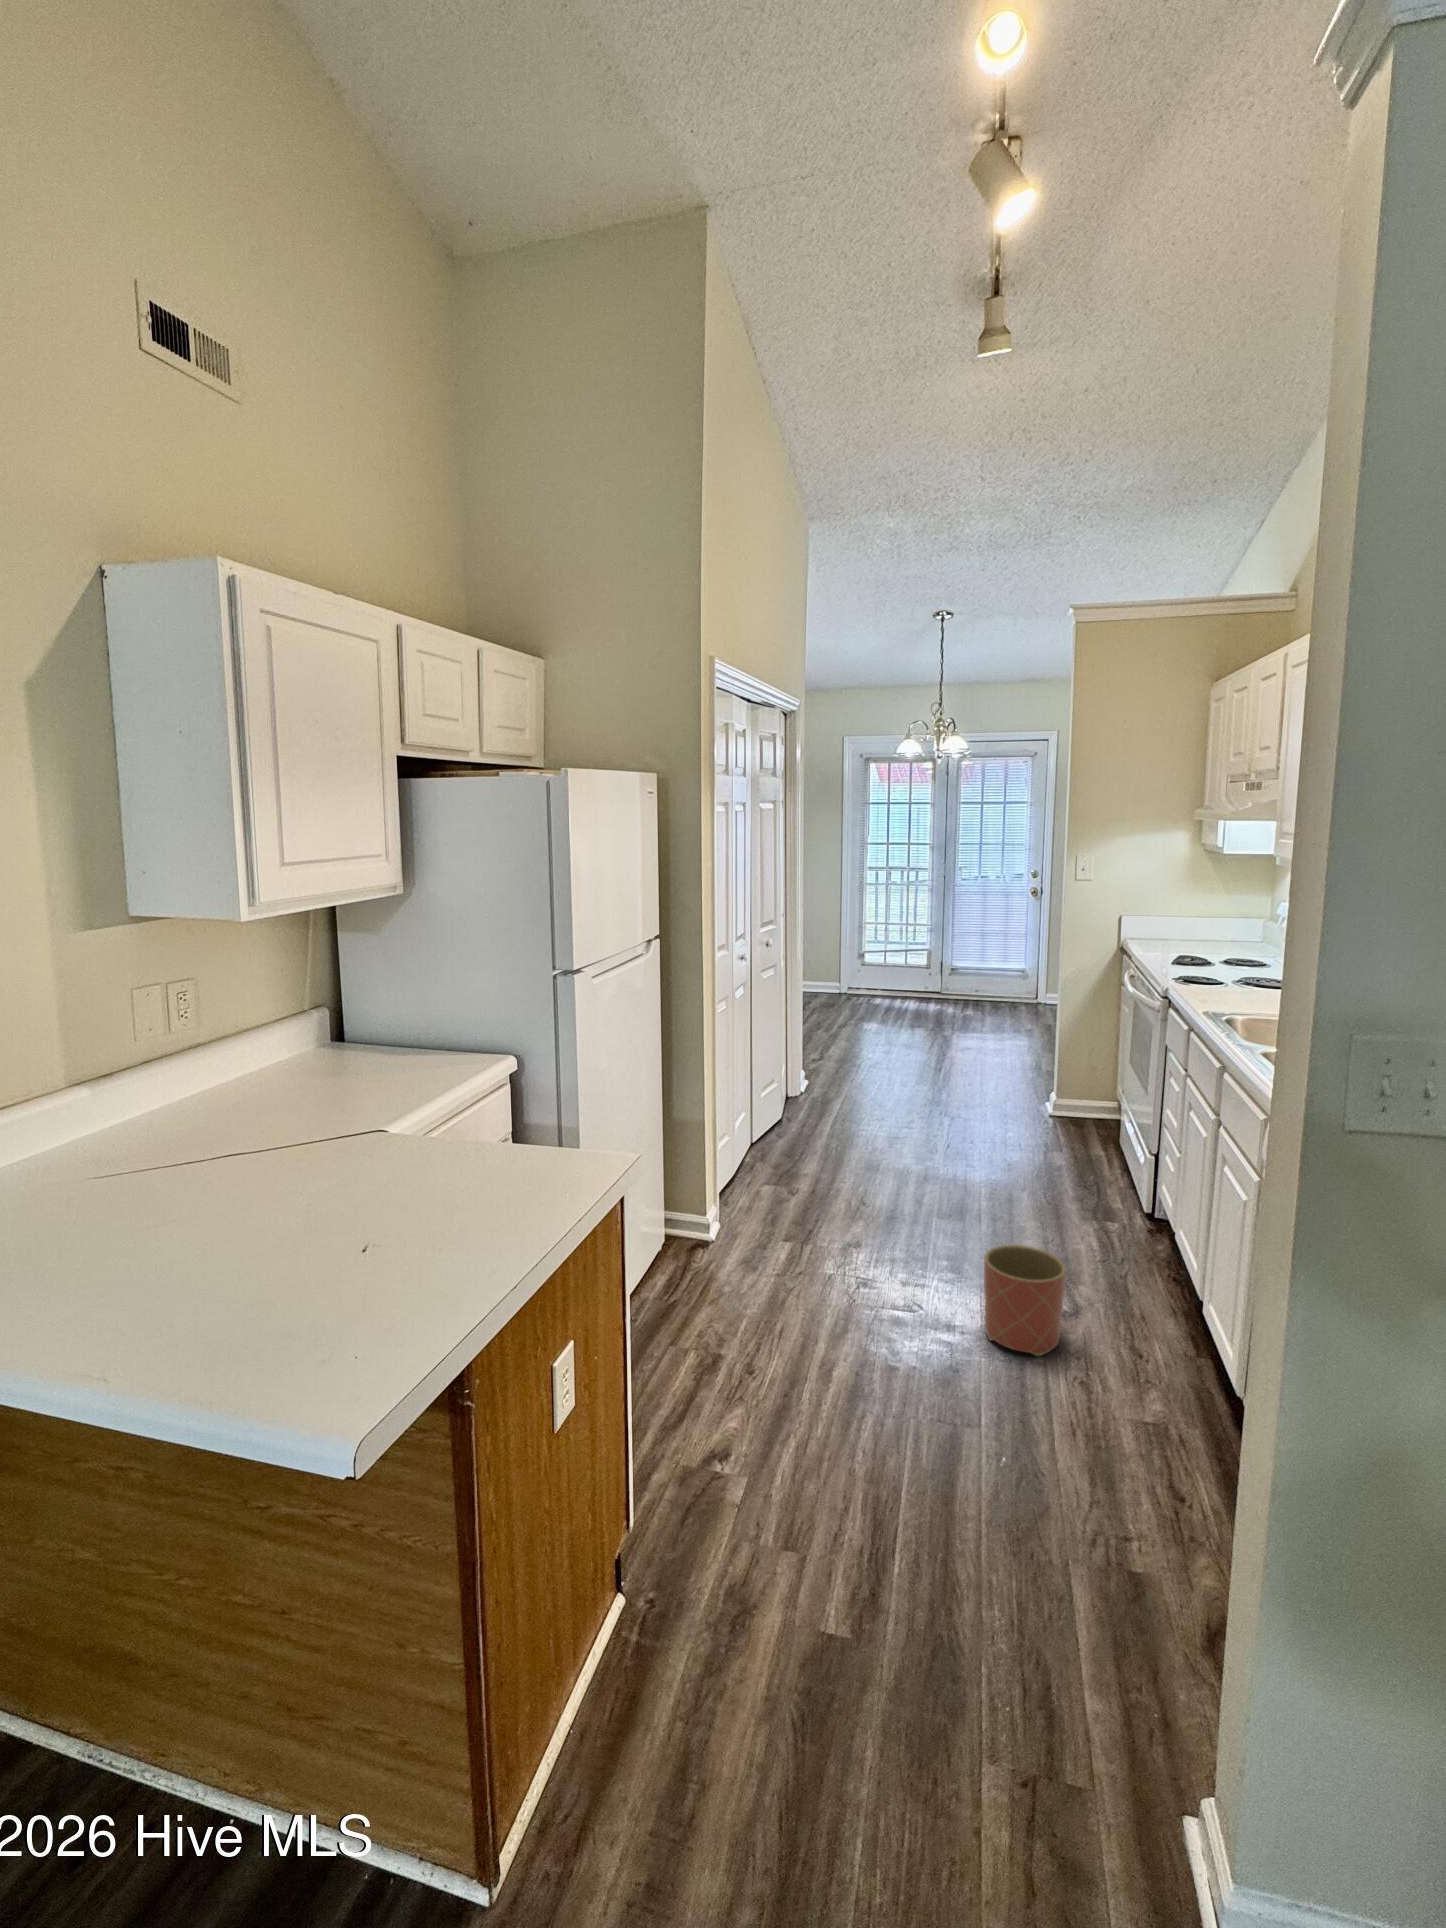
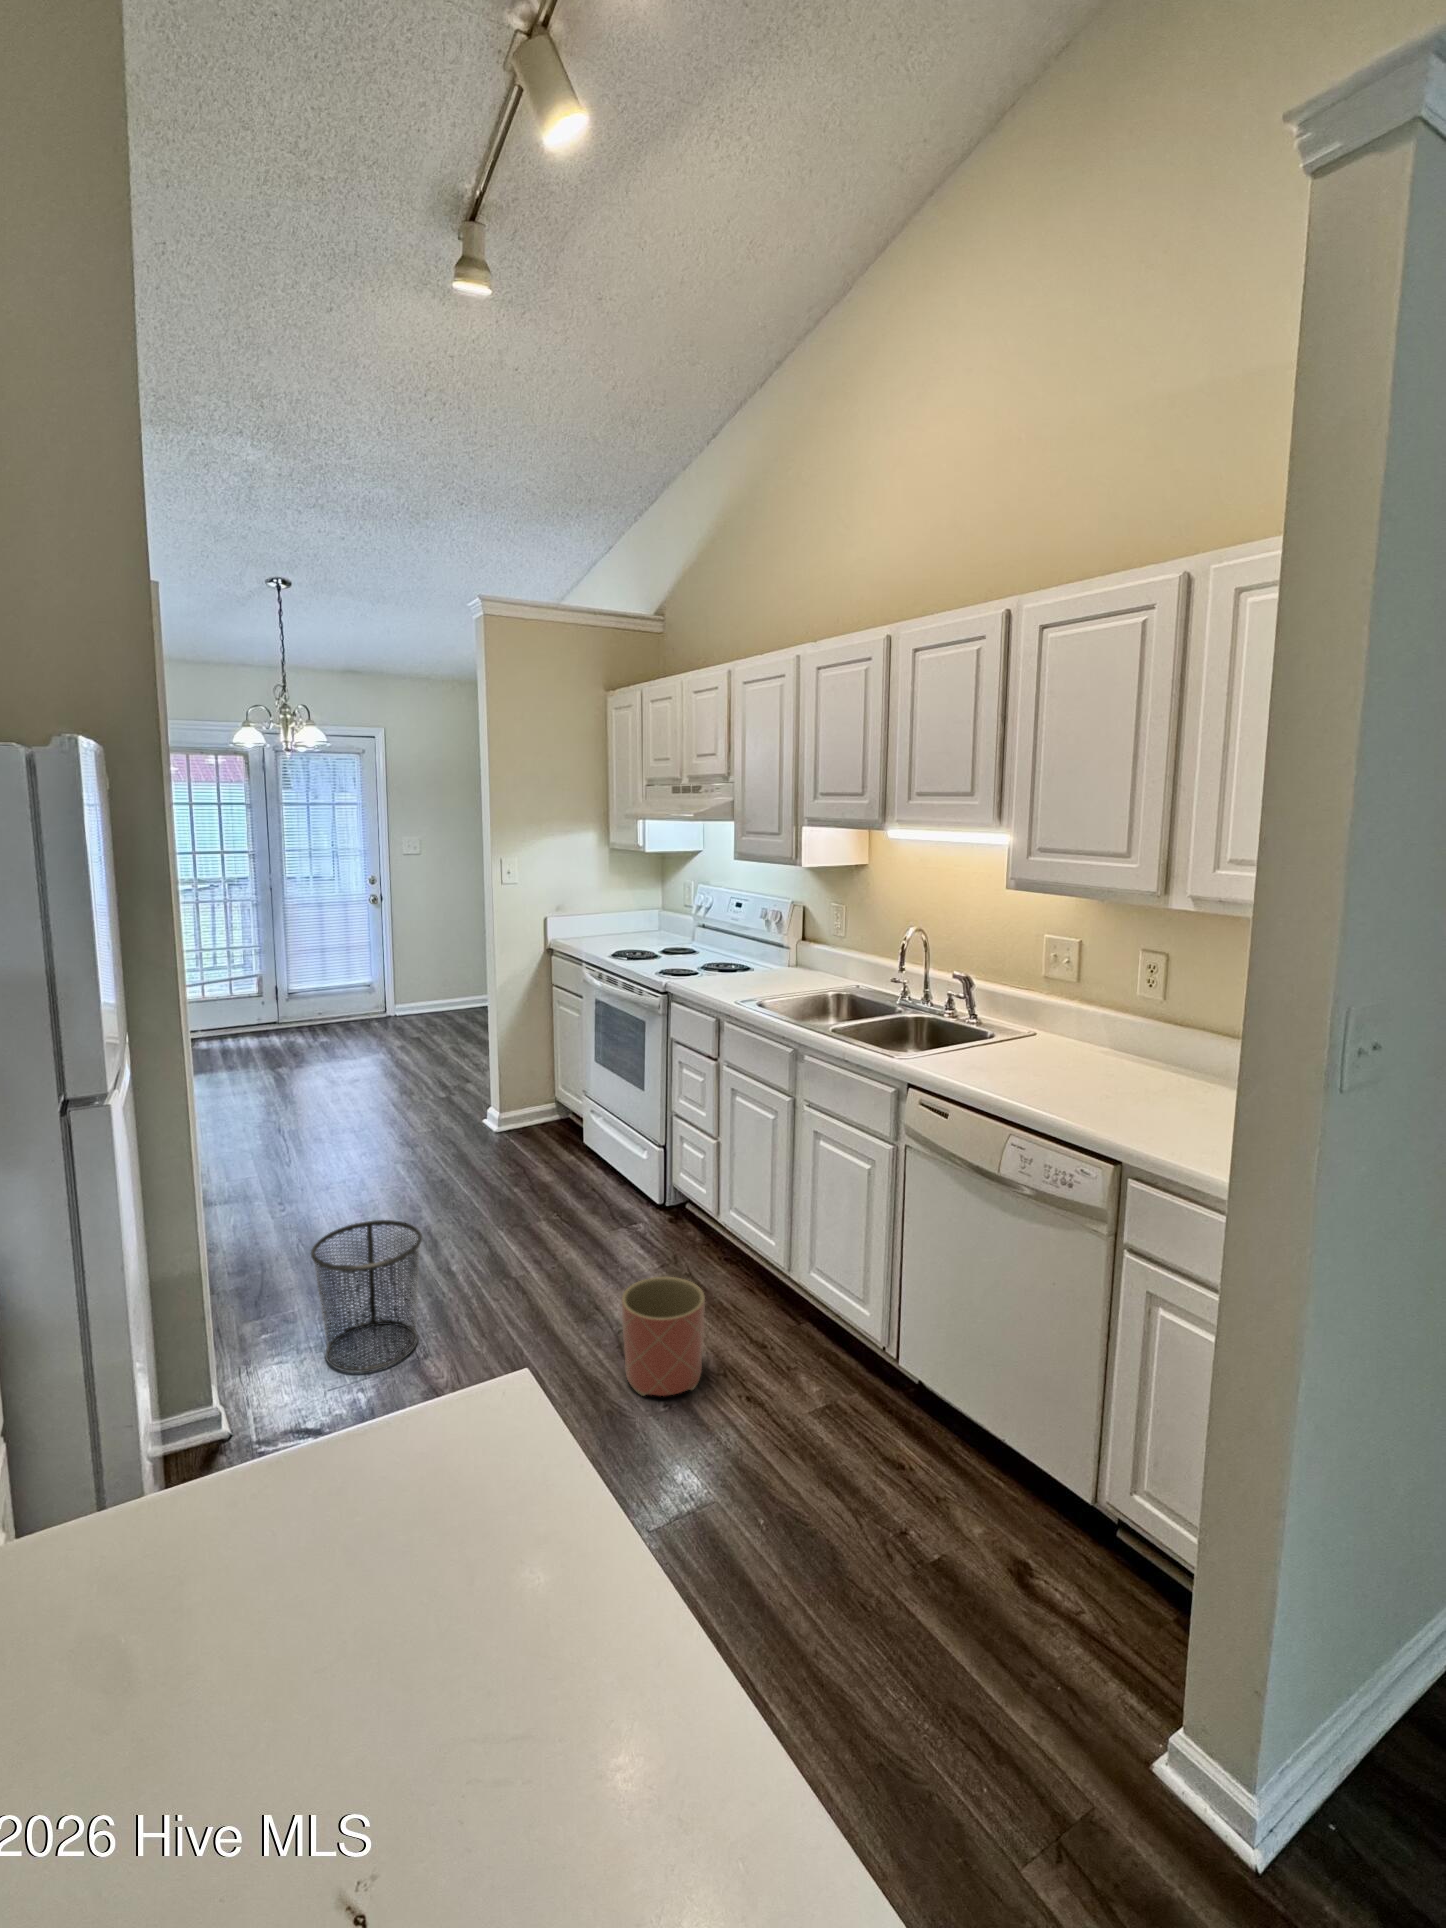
waste bin: none [789,1132,871,1243] -> present [311,1220,422,1372]

